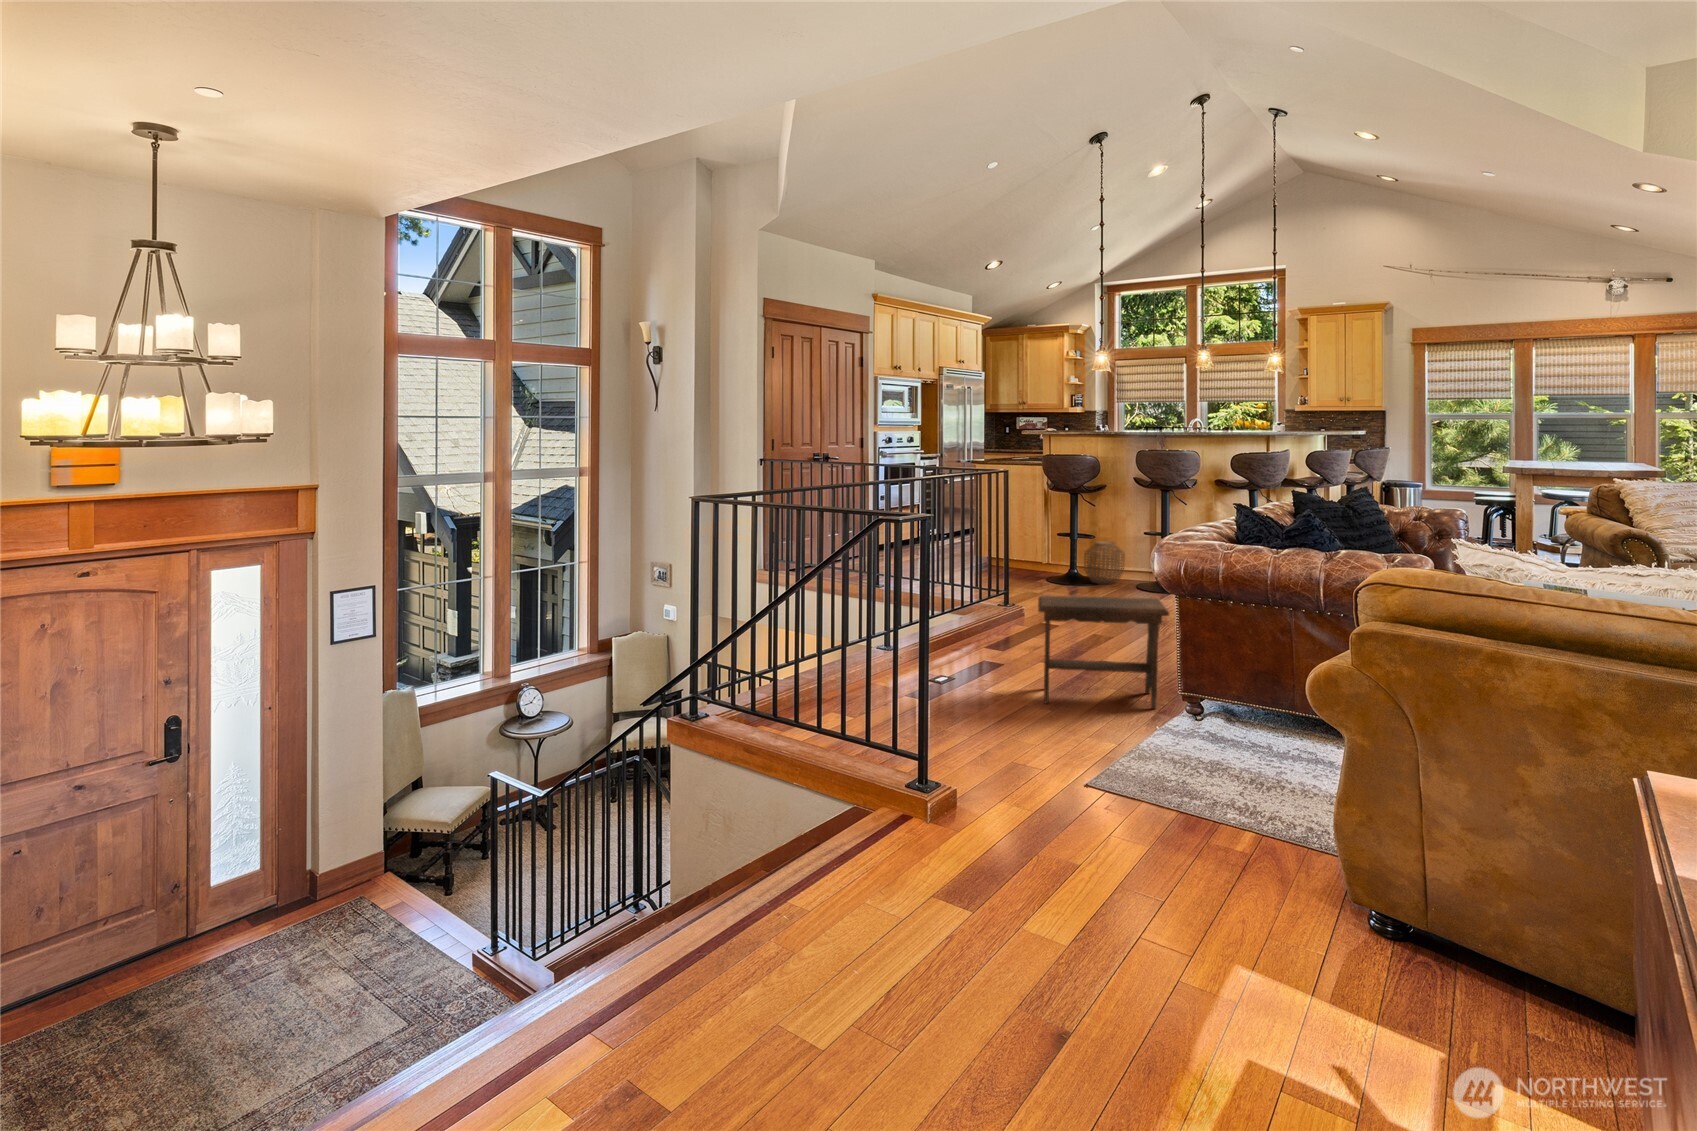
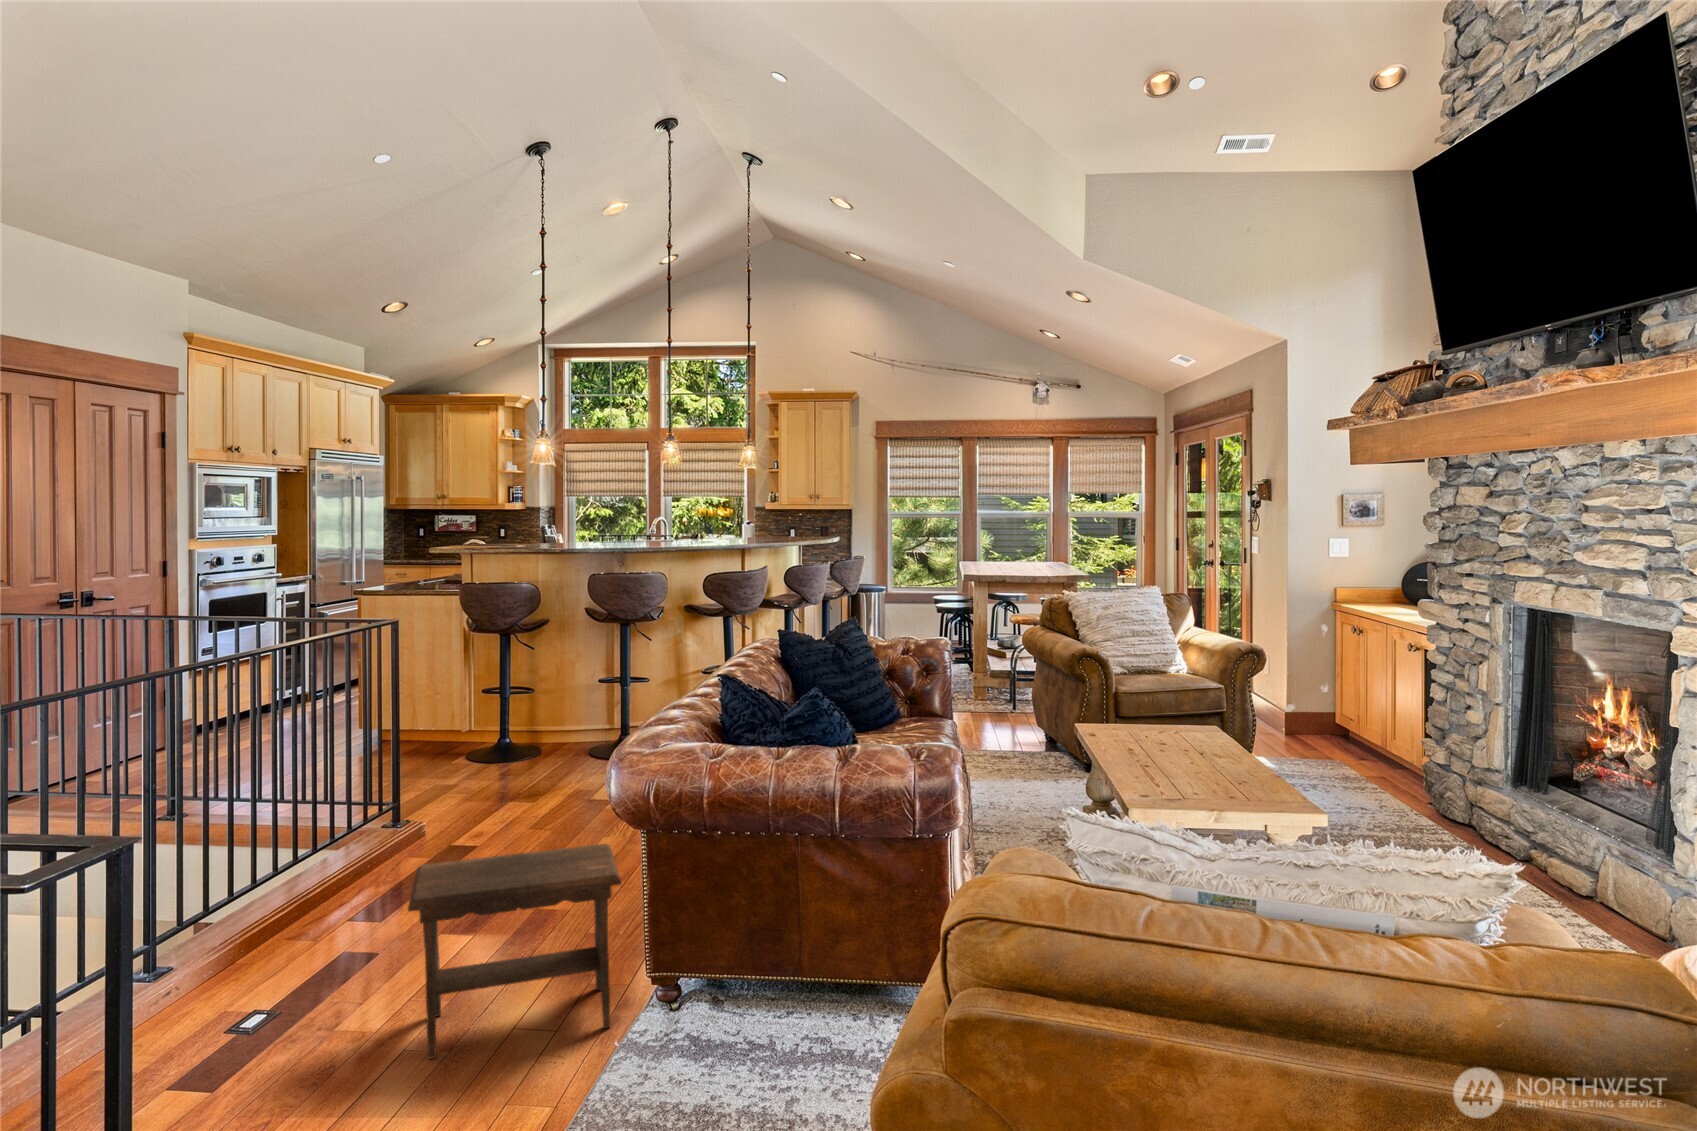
woven basket: present [1084,541,1125,584] -> none [524,692,579,751]

